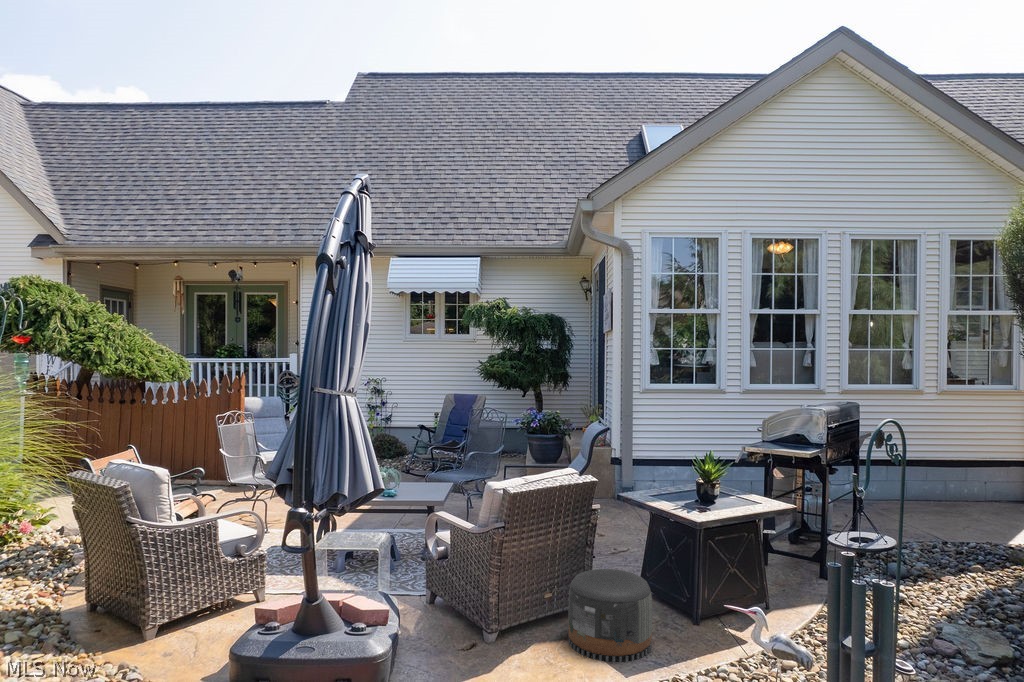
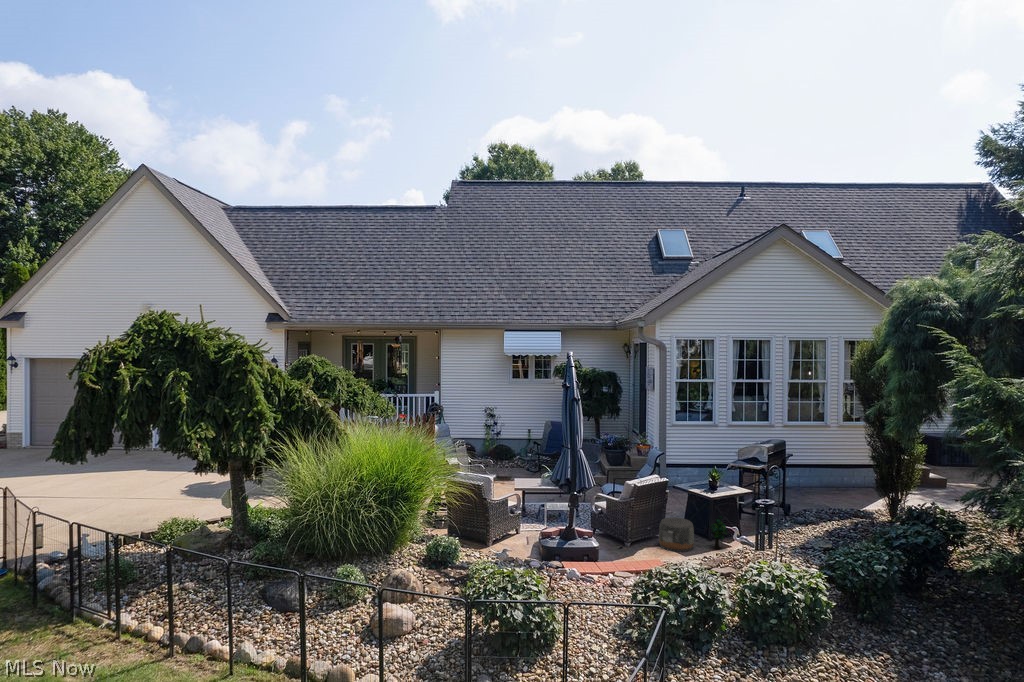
decorative plant: none [686,568,738,653] -> present [709,516,727,549]

